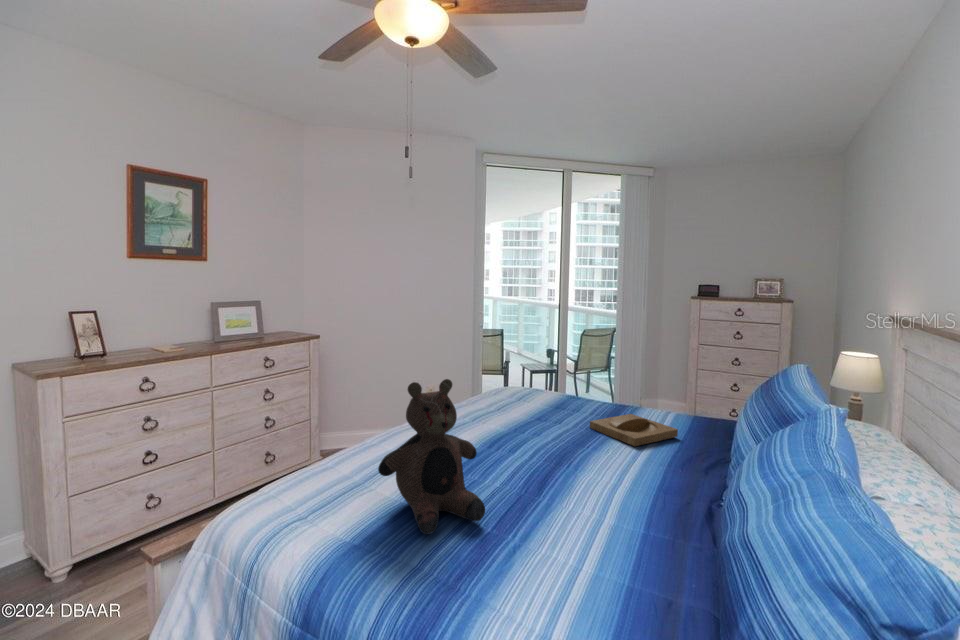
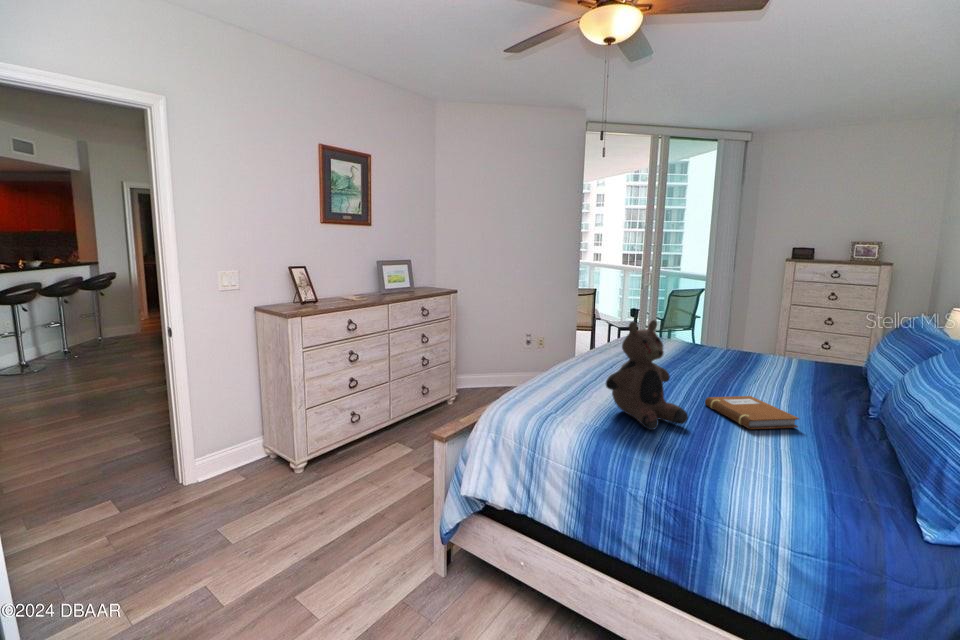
tray: present [590,414,678,446] -> none [725,359,807,383]
notebook: none [532,470,633,523] -> present [705,396,799,429]

